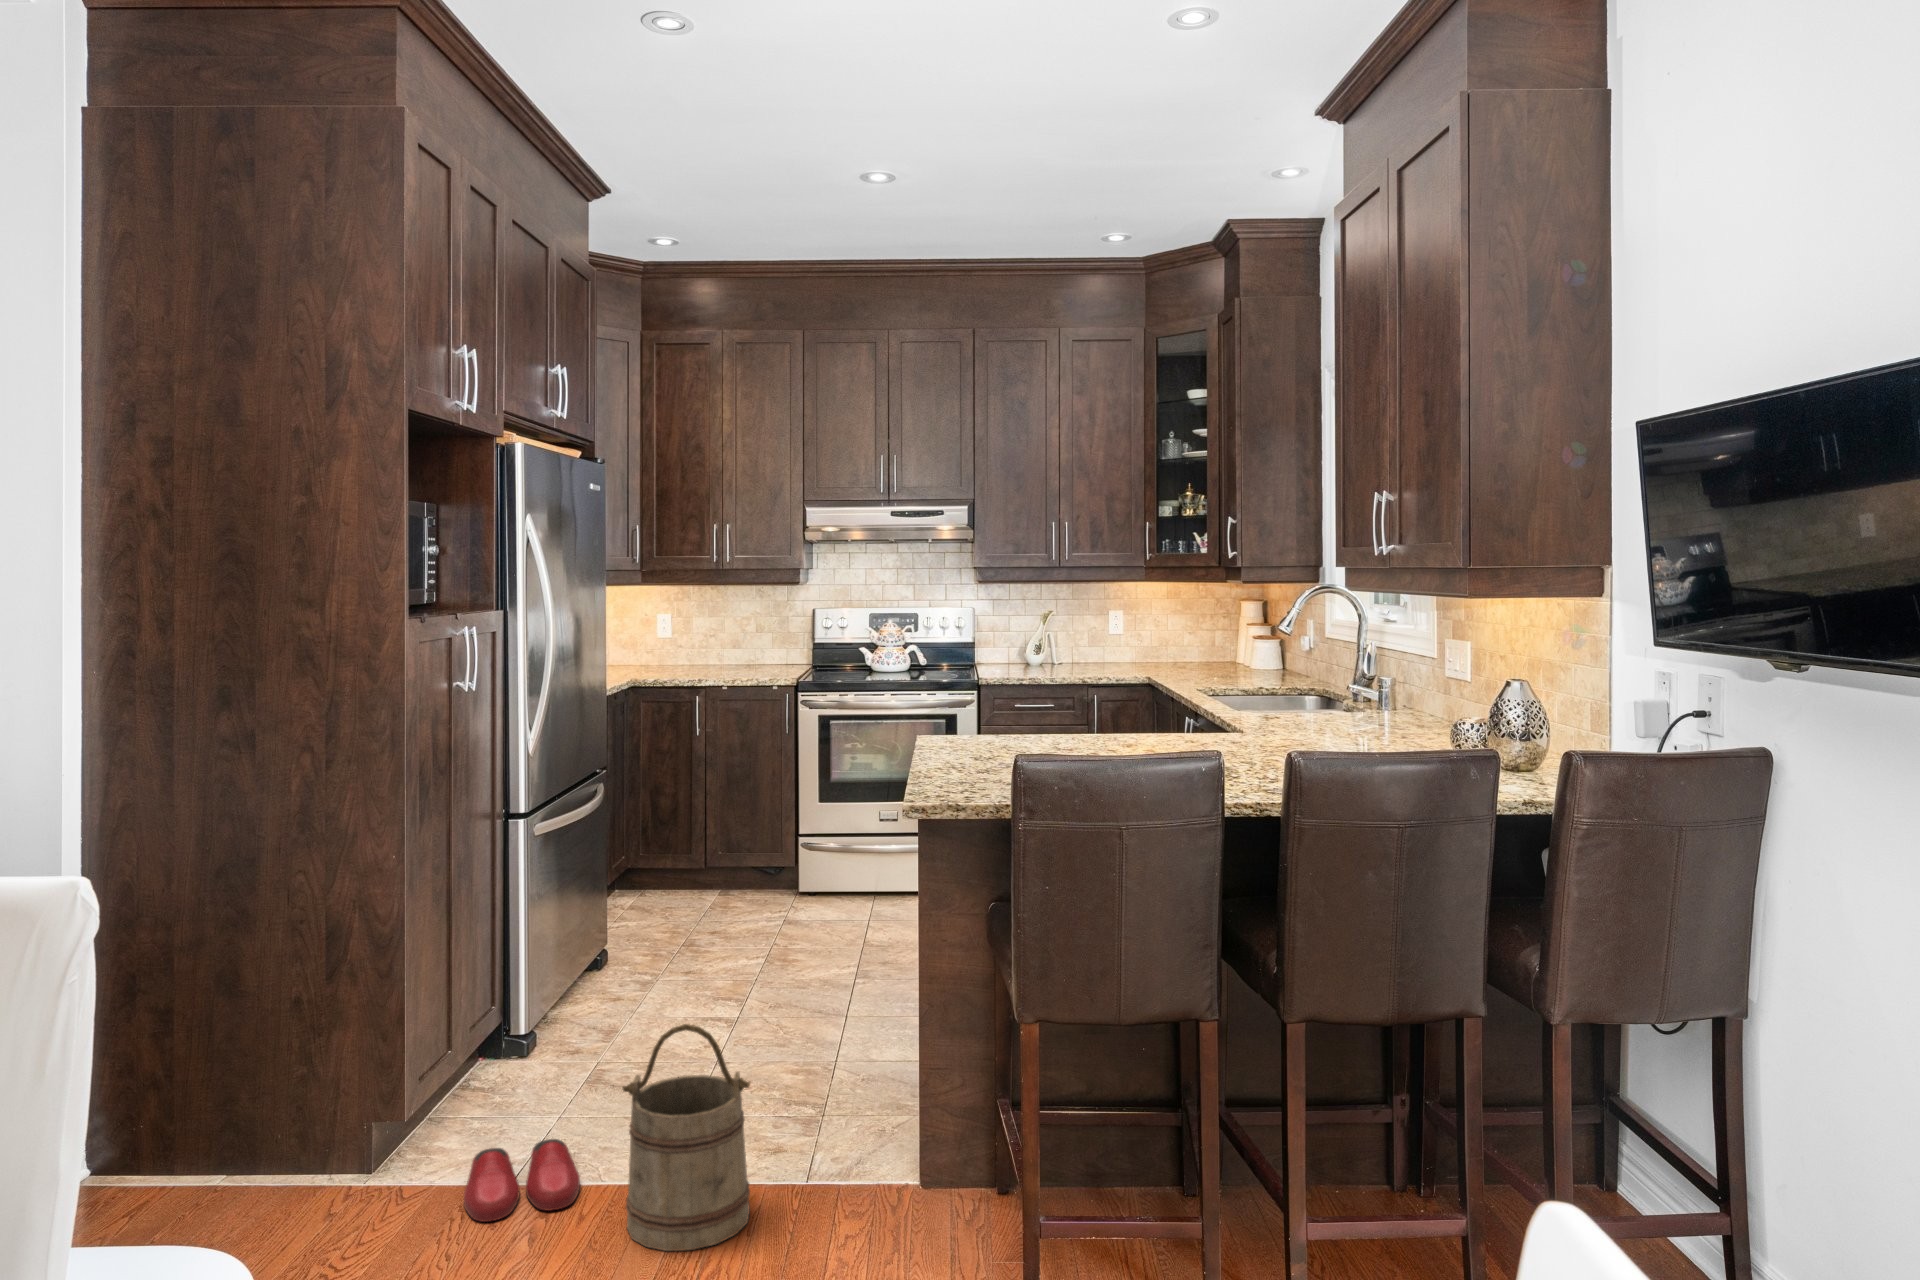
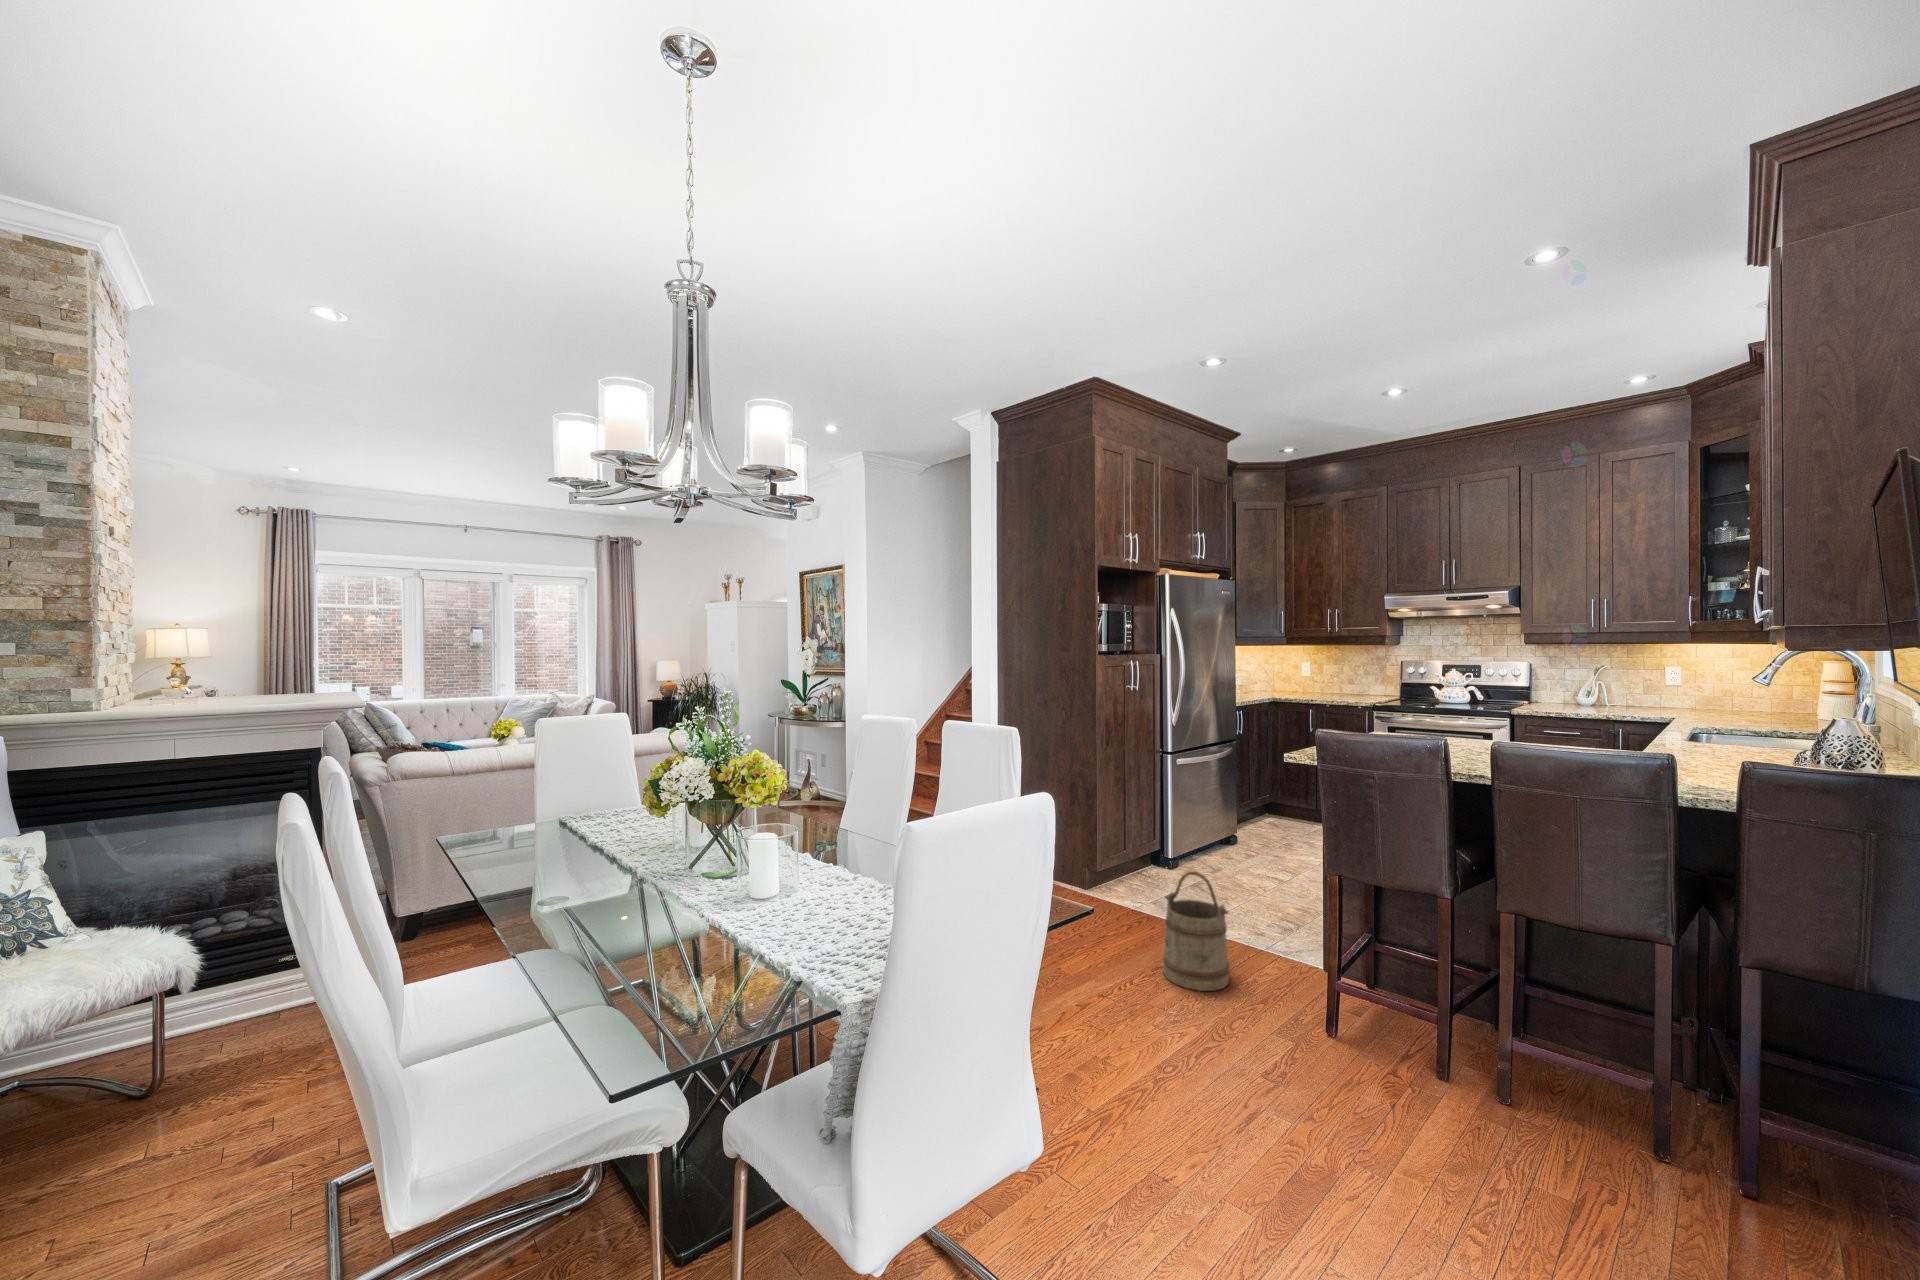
slippers: present [464,1139,580,1222] -> none [1100,914,1155,950]

